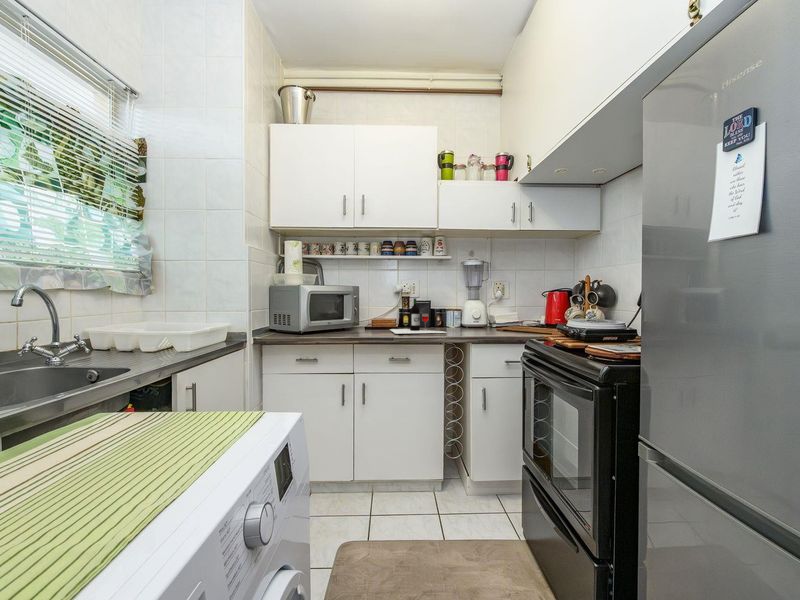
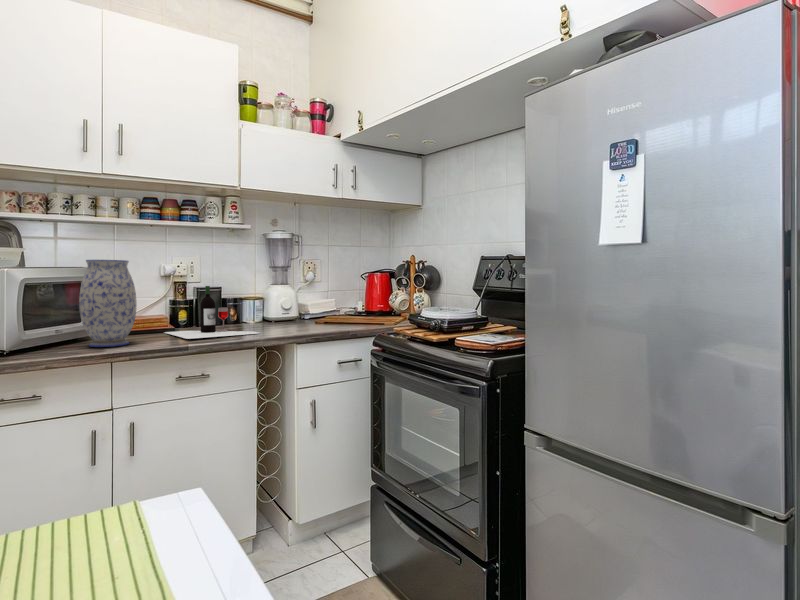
vase: none [337,282,367,336] -> present [79,260,136,347]

